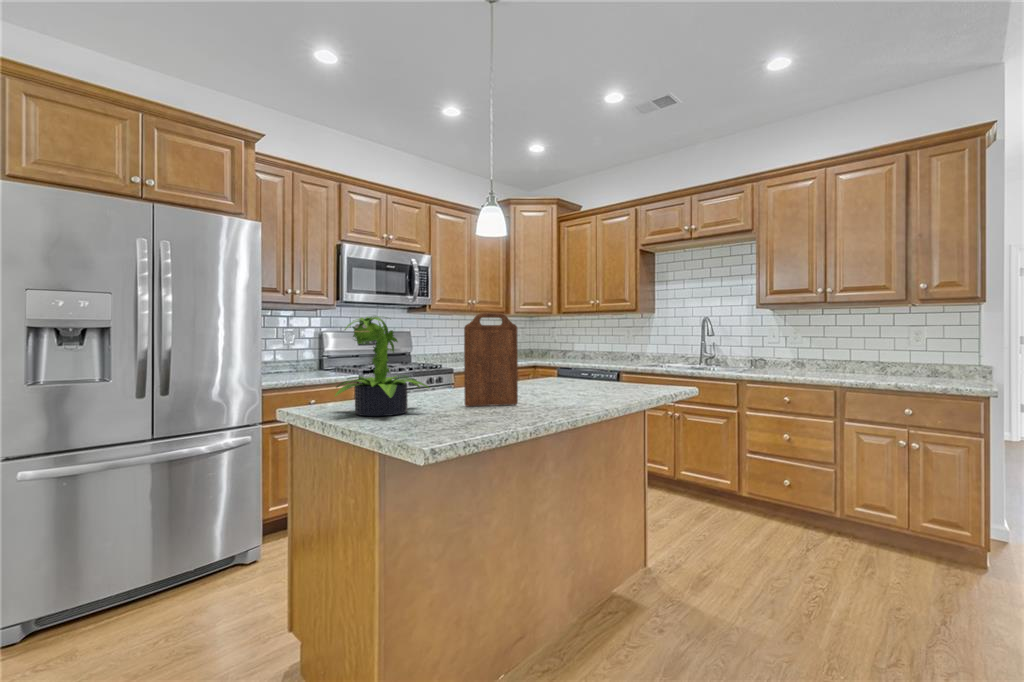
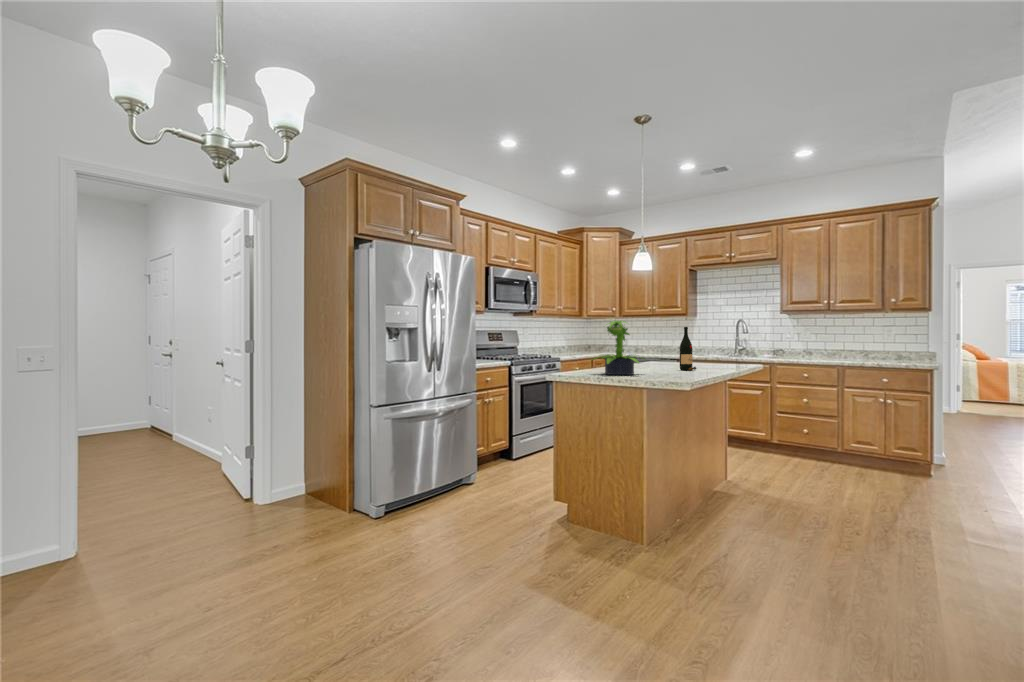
cutting board: present [464,313,518,406] -> none [653,319,680,372]
wine bottle: none [532,327,561,402] -> present [680,327,696,371]

